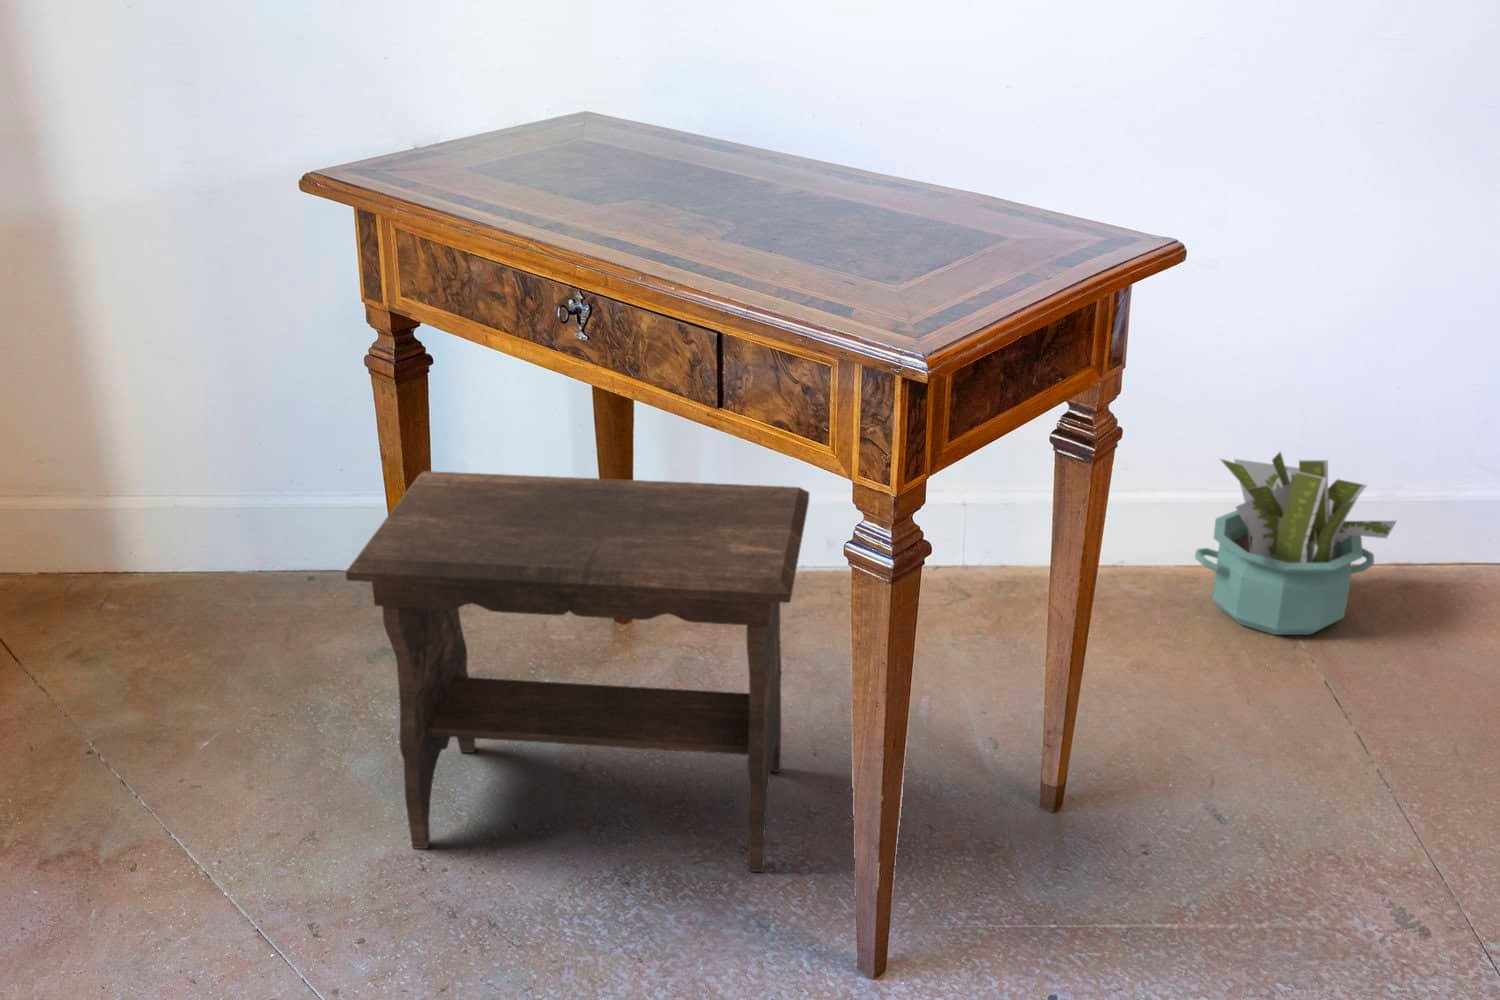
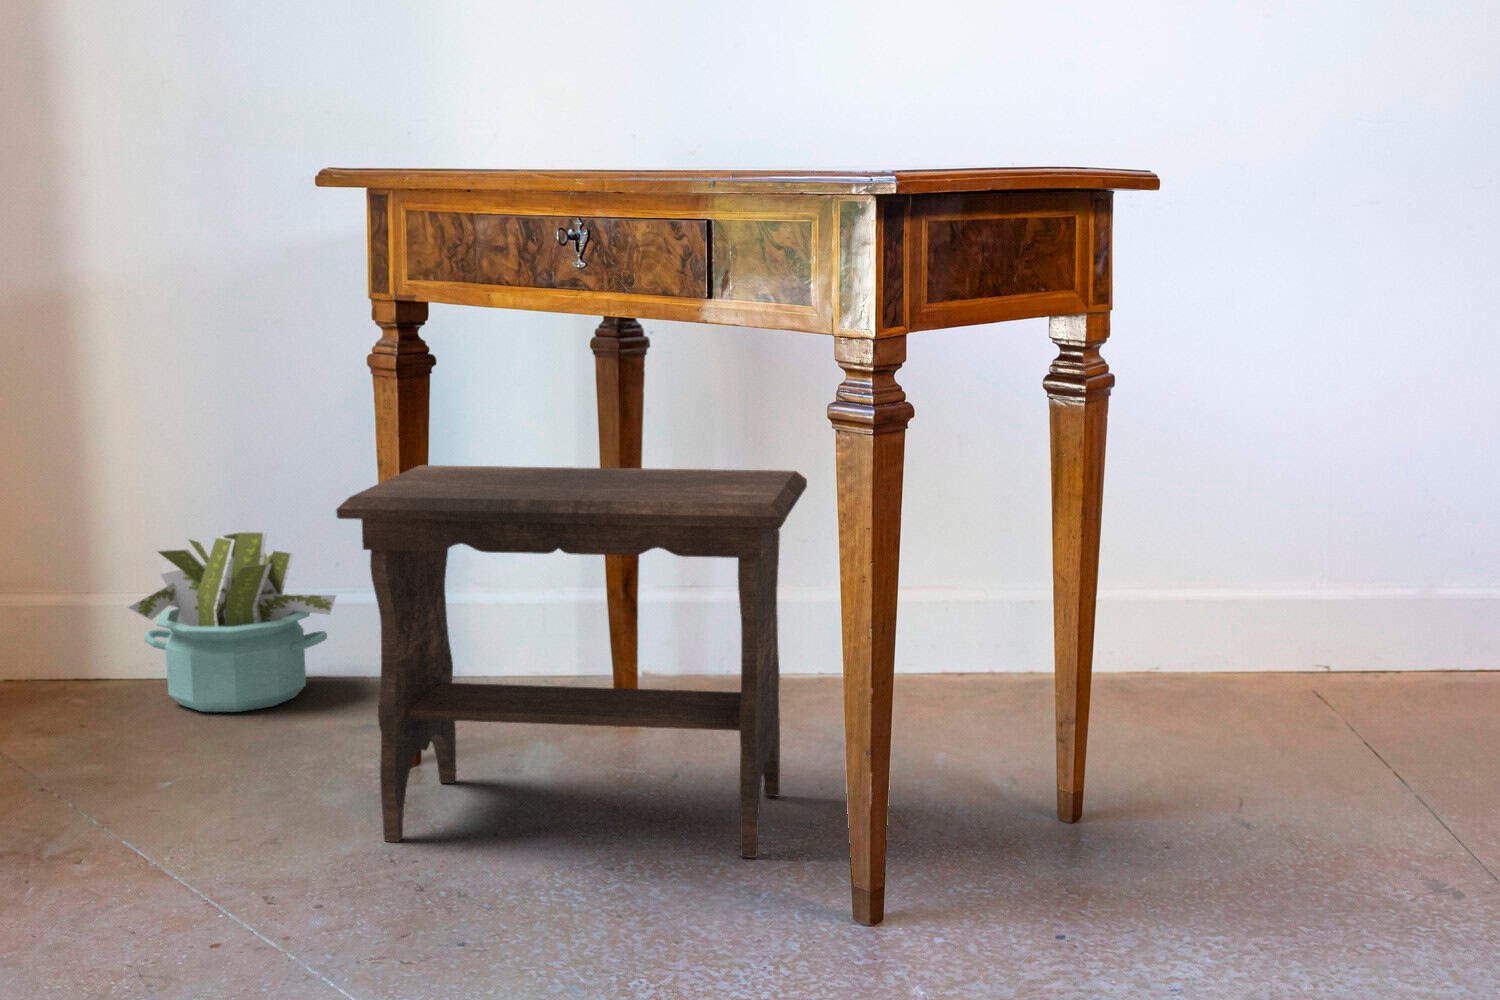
decorative plant: present [1195,452,1396,635] -> present [129,531,336,712]

